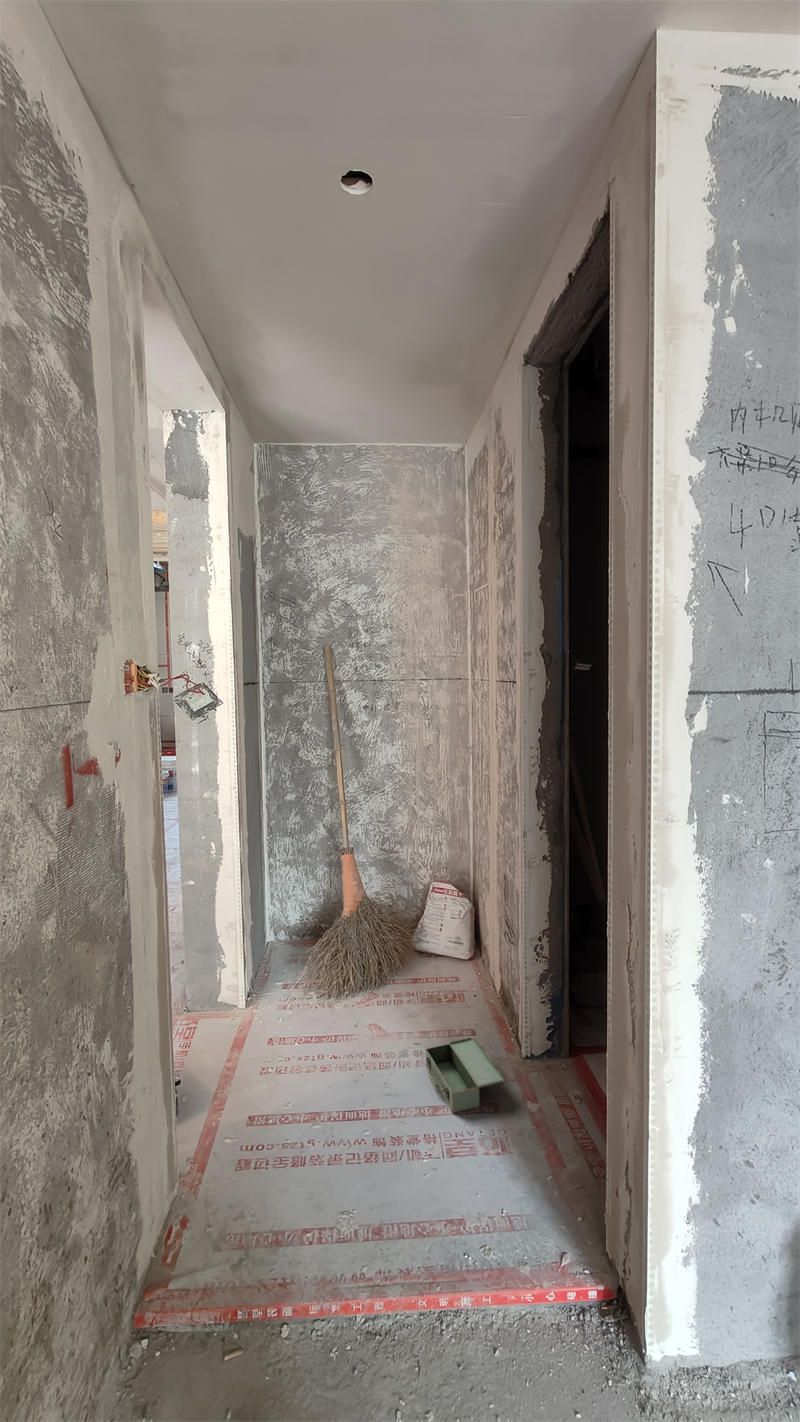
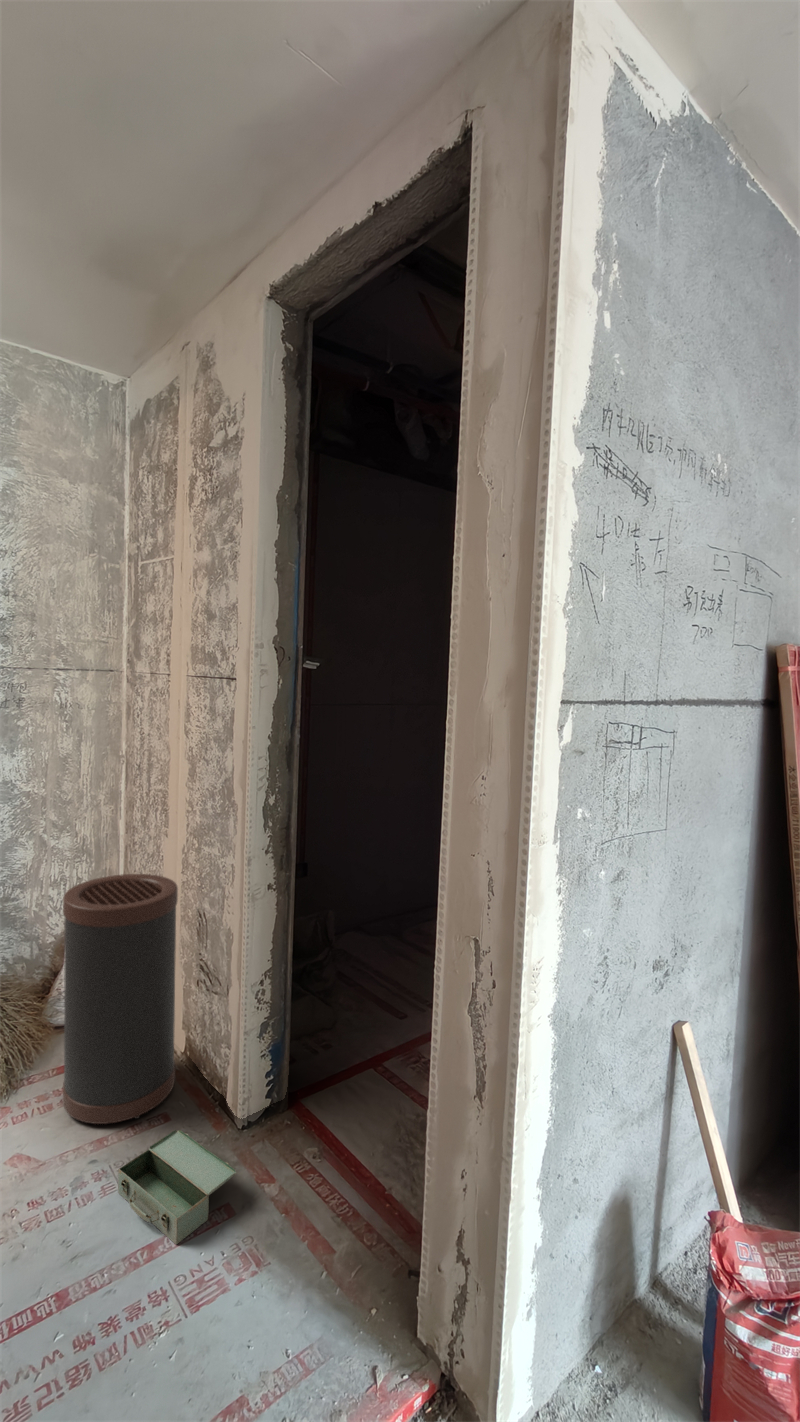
trash can: none [405,838,488,1025] -> present [63,874,178,1124]

